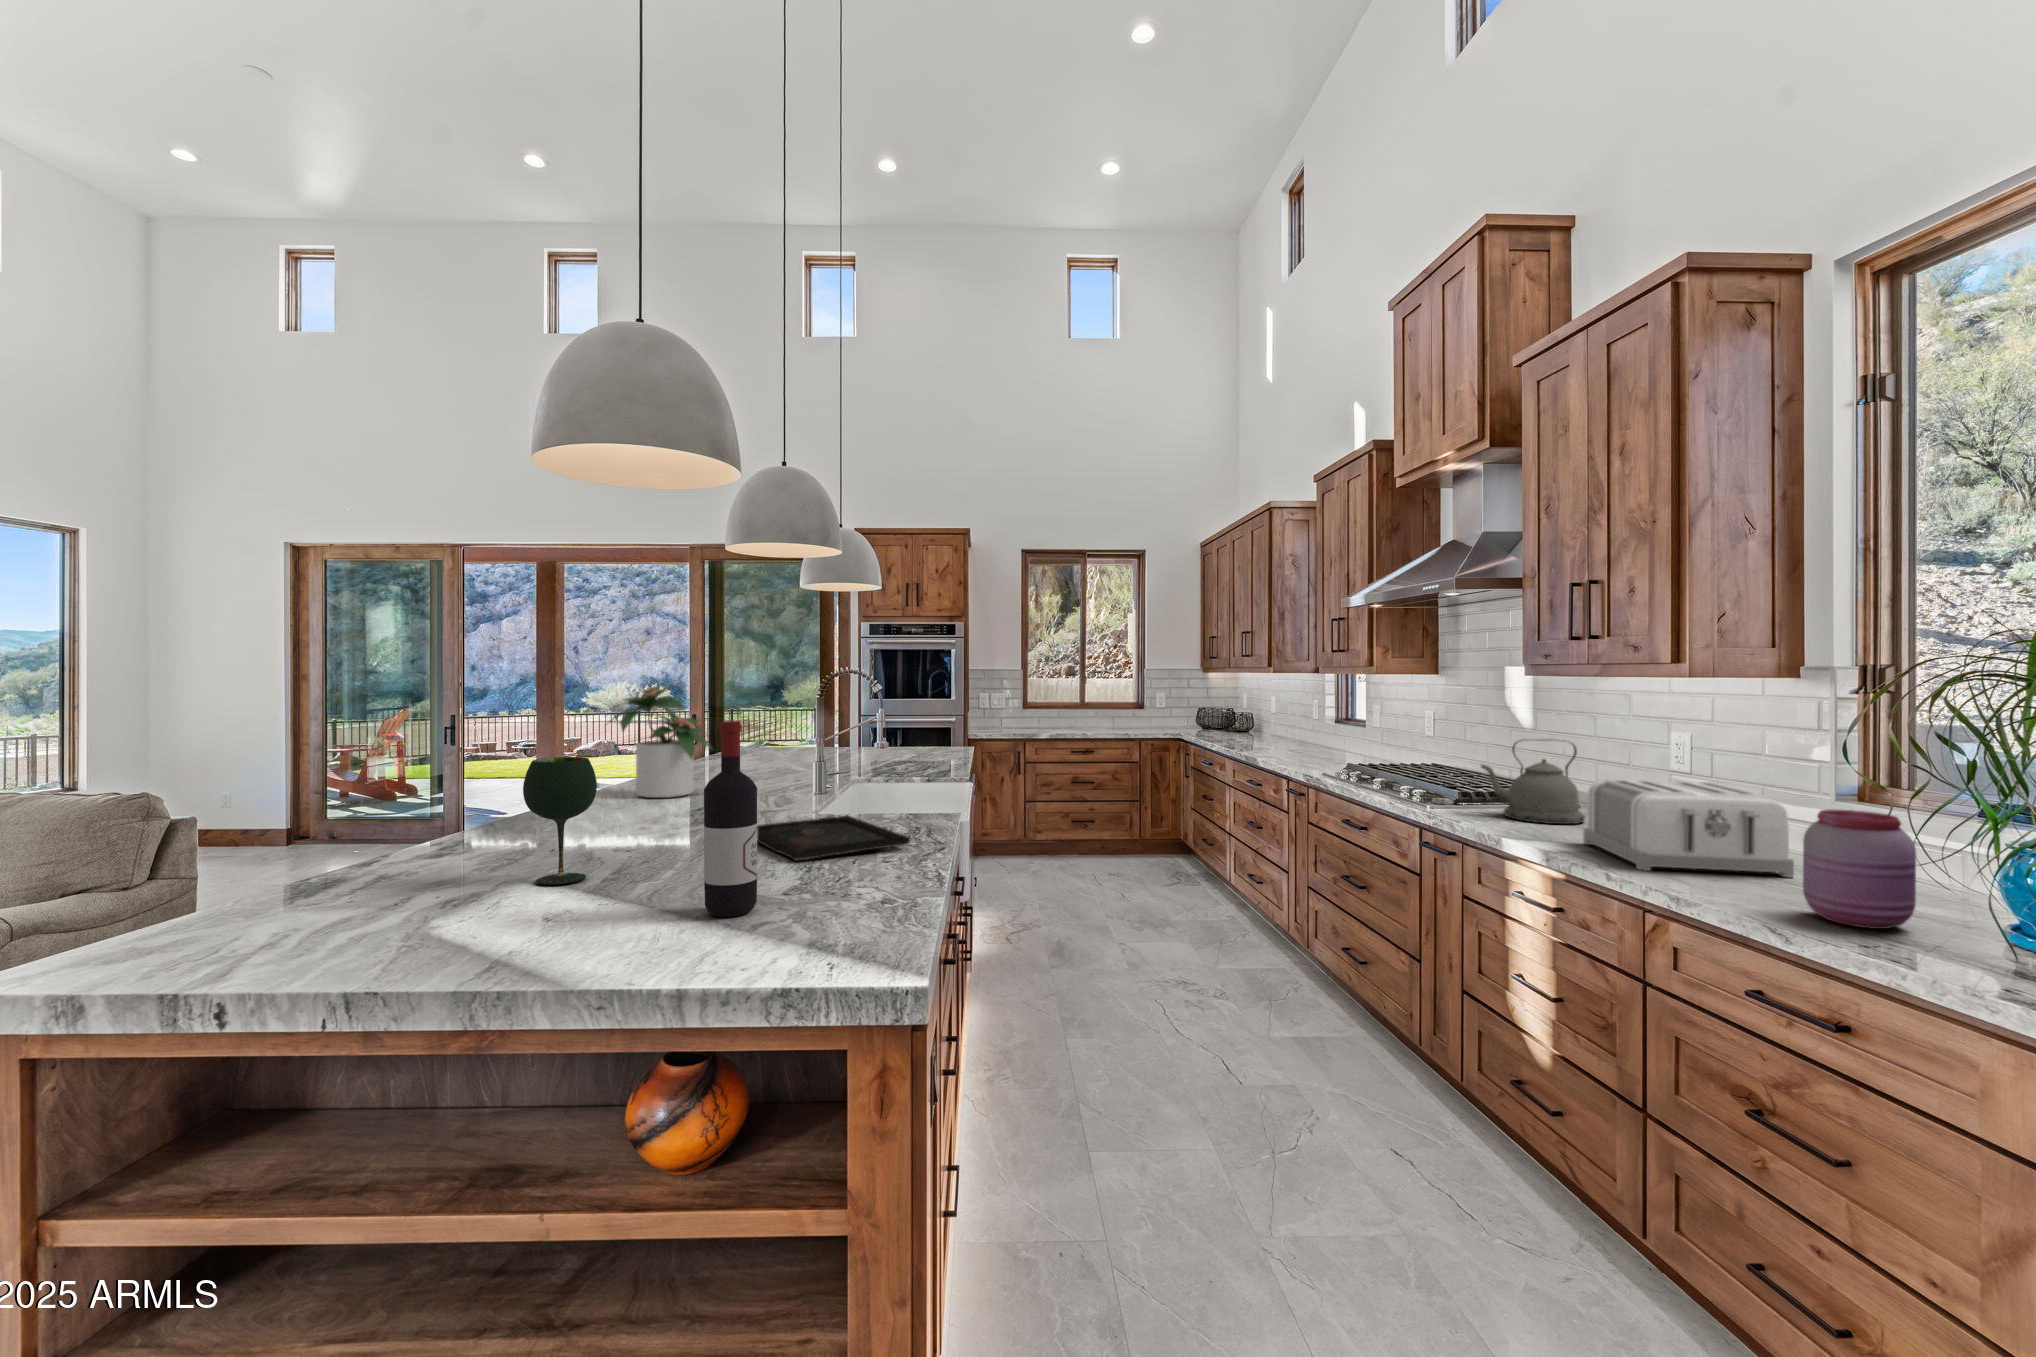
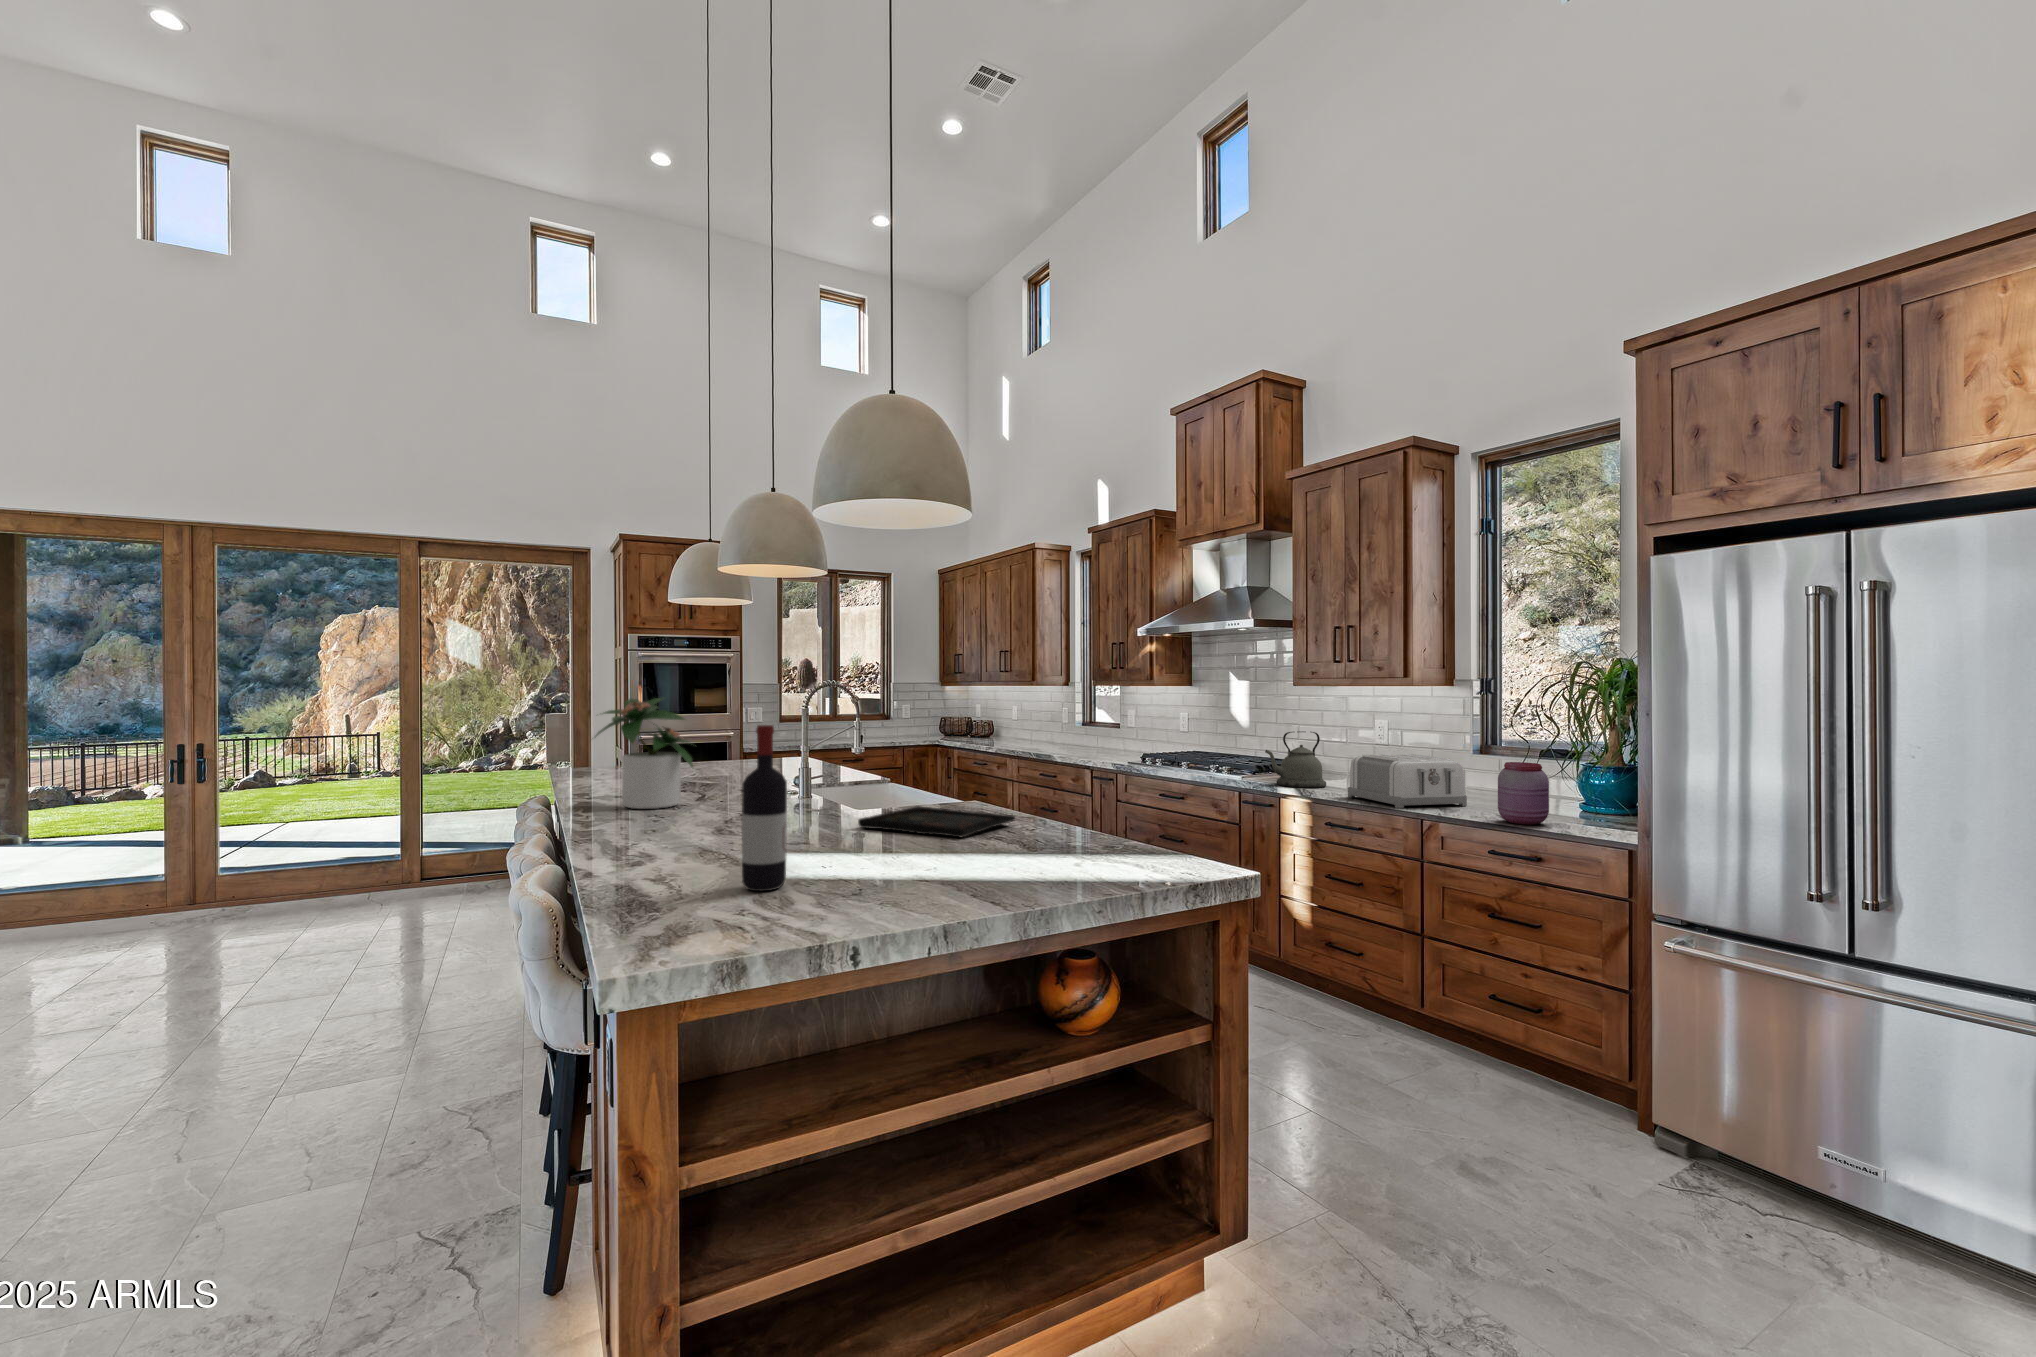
wine bottle: present [704,721,757,917] -> present [742,725,787,891]
wine glass: present [523,757,597,885] -> none [797,758,854,867]

